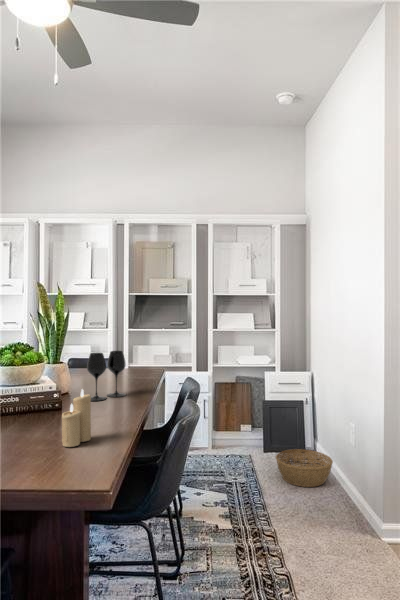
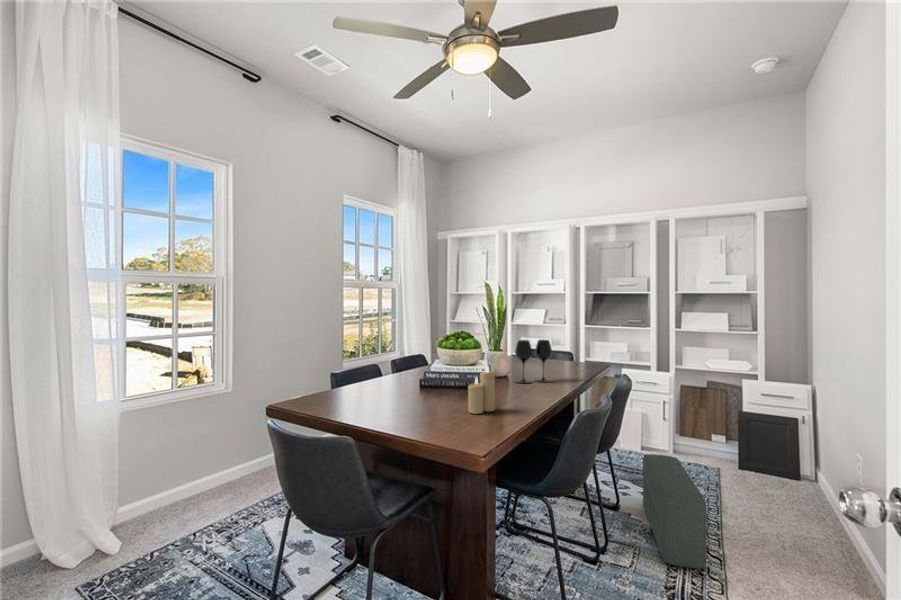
basket: present [276,449,333,487] -> none [745,470,829,519]
pouf: none [201,453,267,555] -> present [642,454,707,569]

